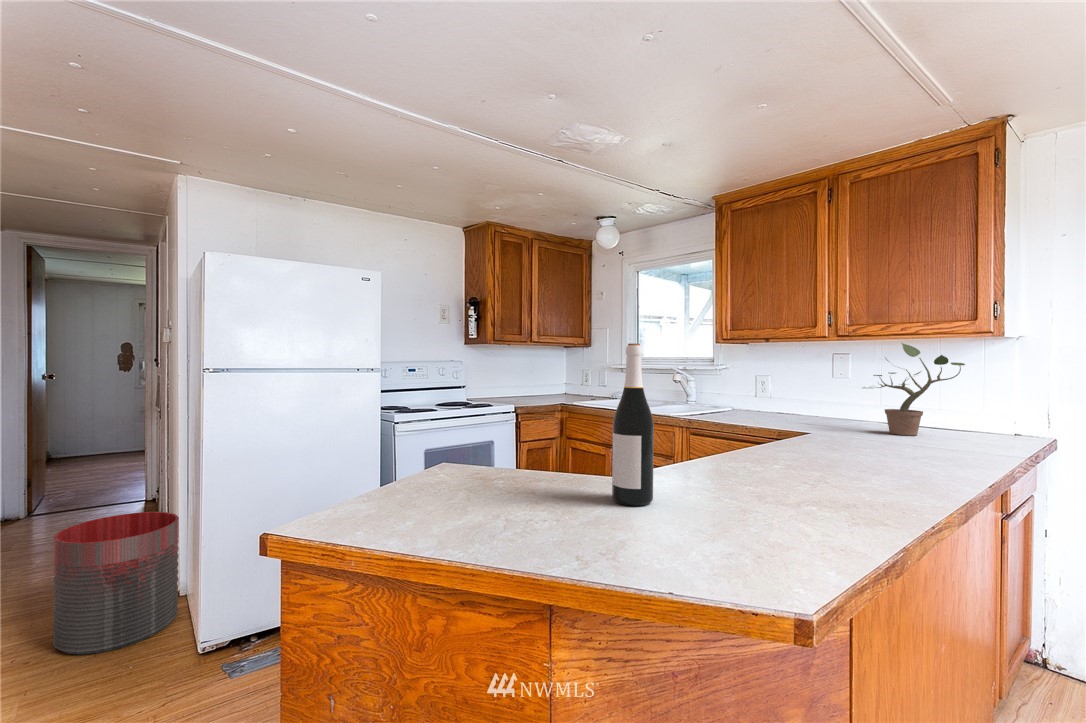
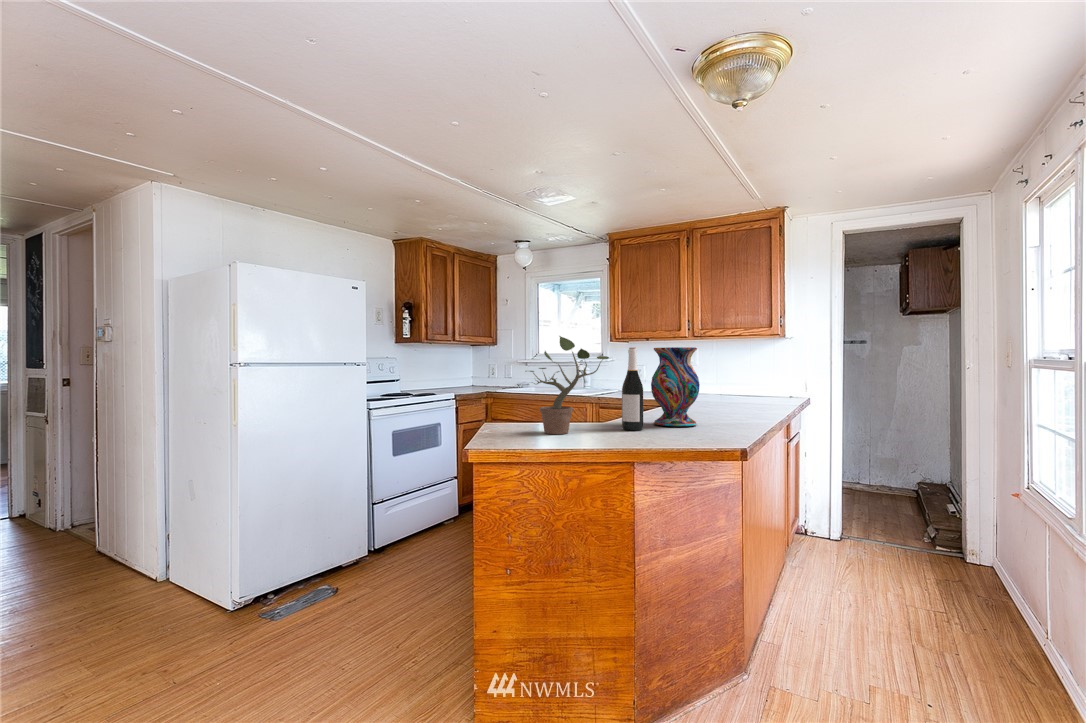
potted plant: present [863,343,965,436] -> present [517,336,609,434]
vase: none [687,344,784,503] -> present [651,347,700,426]
trash can: present [53,512,179,655] -> none [66,503,180,632]

